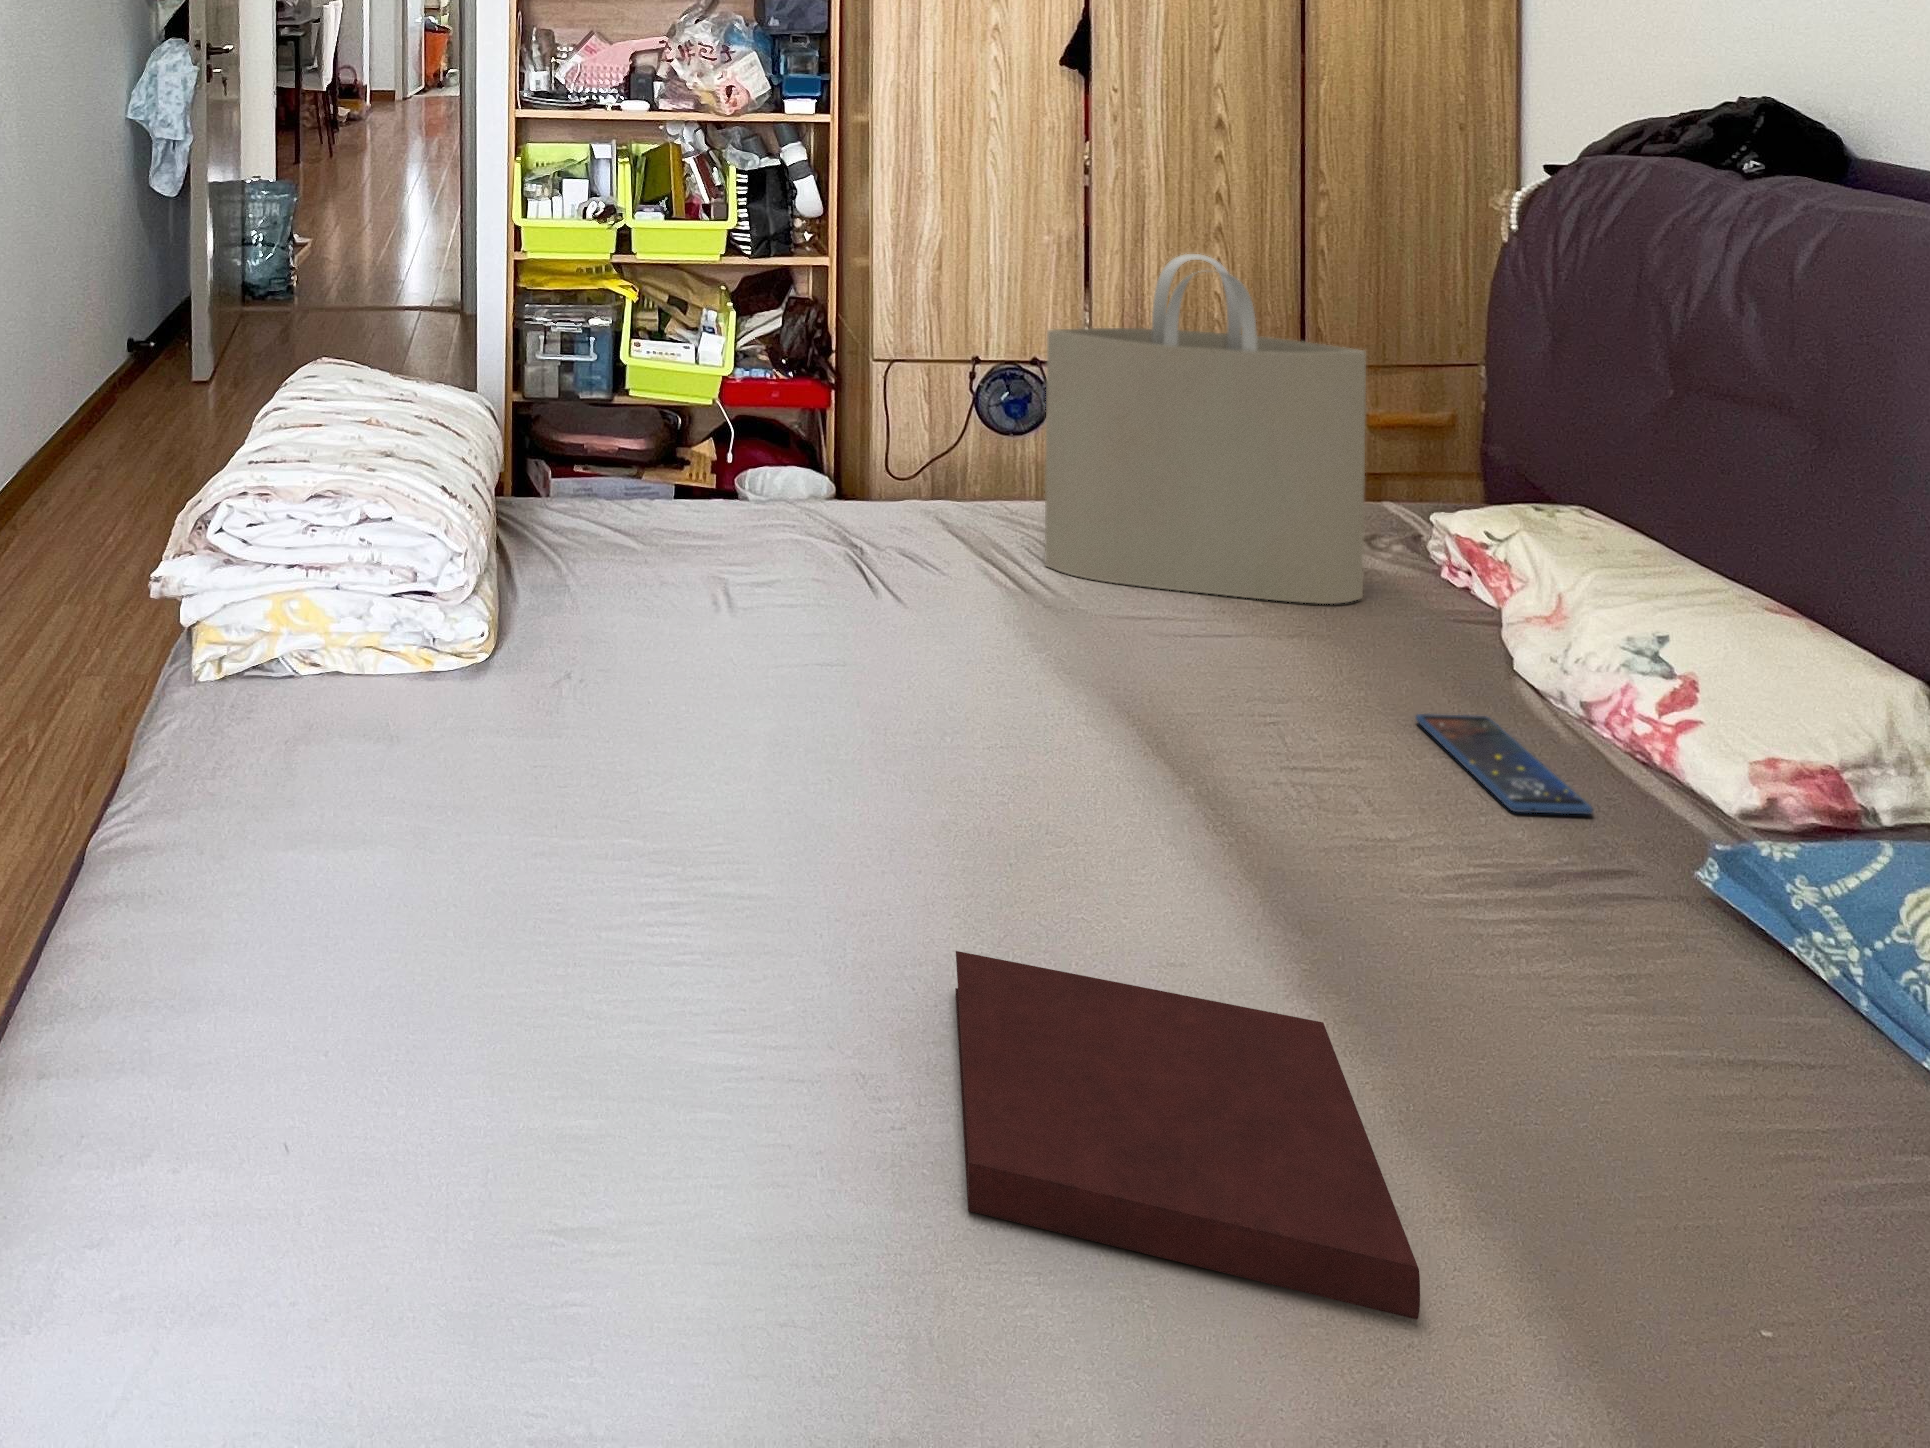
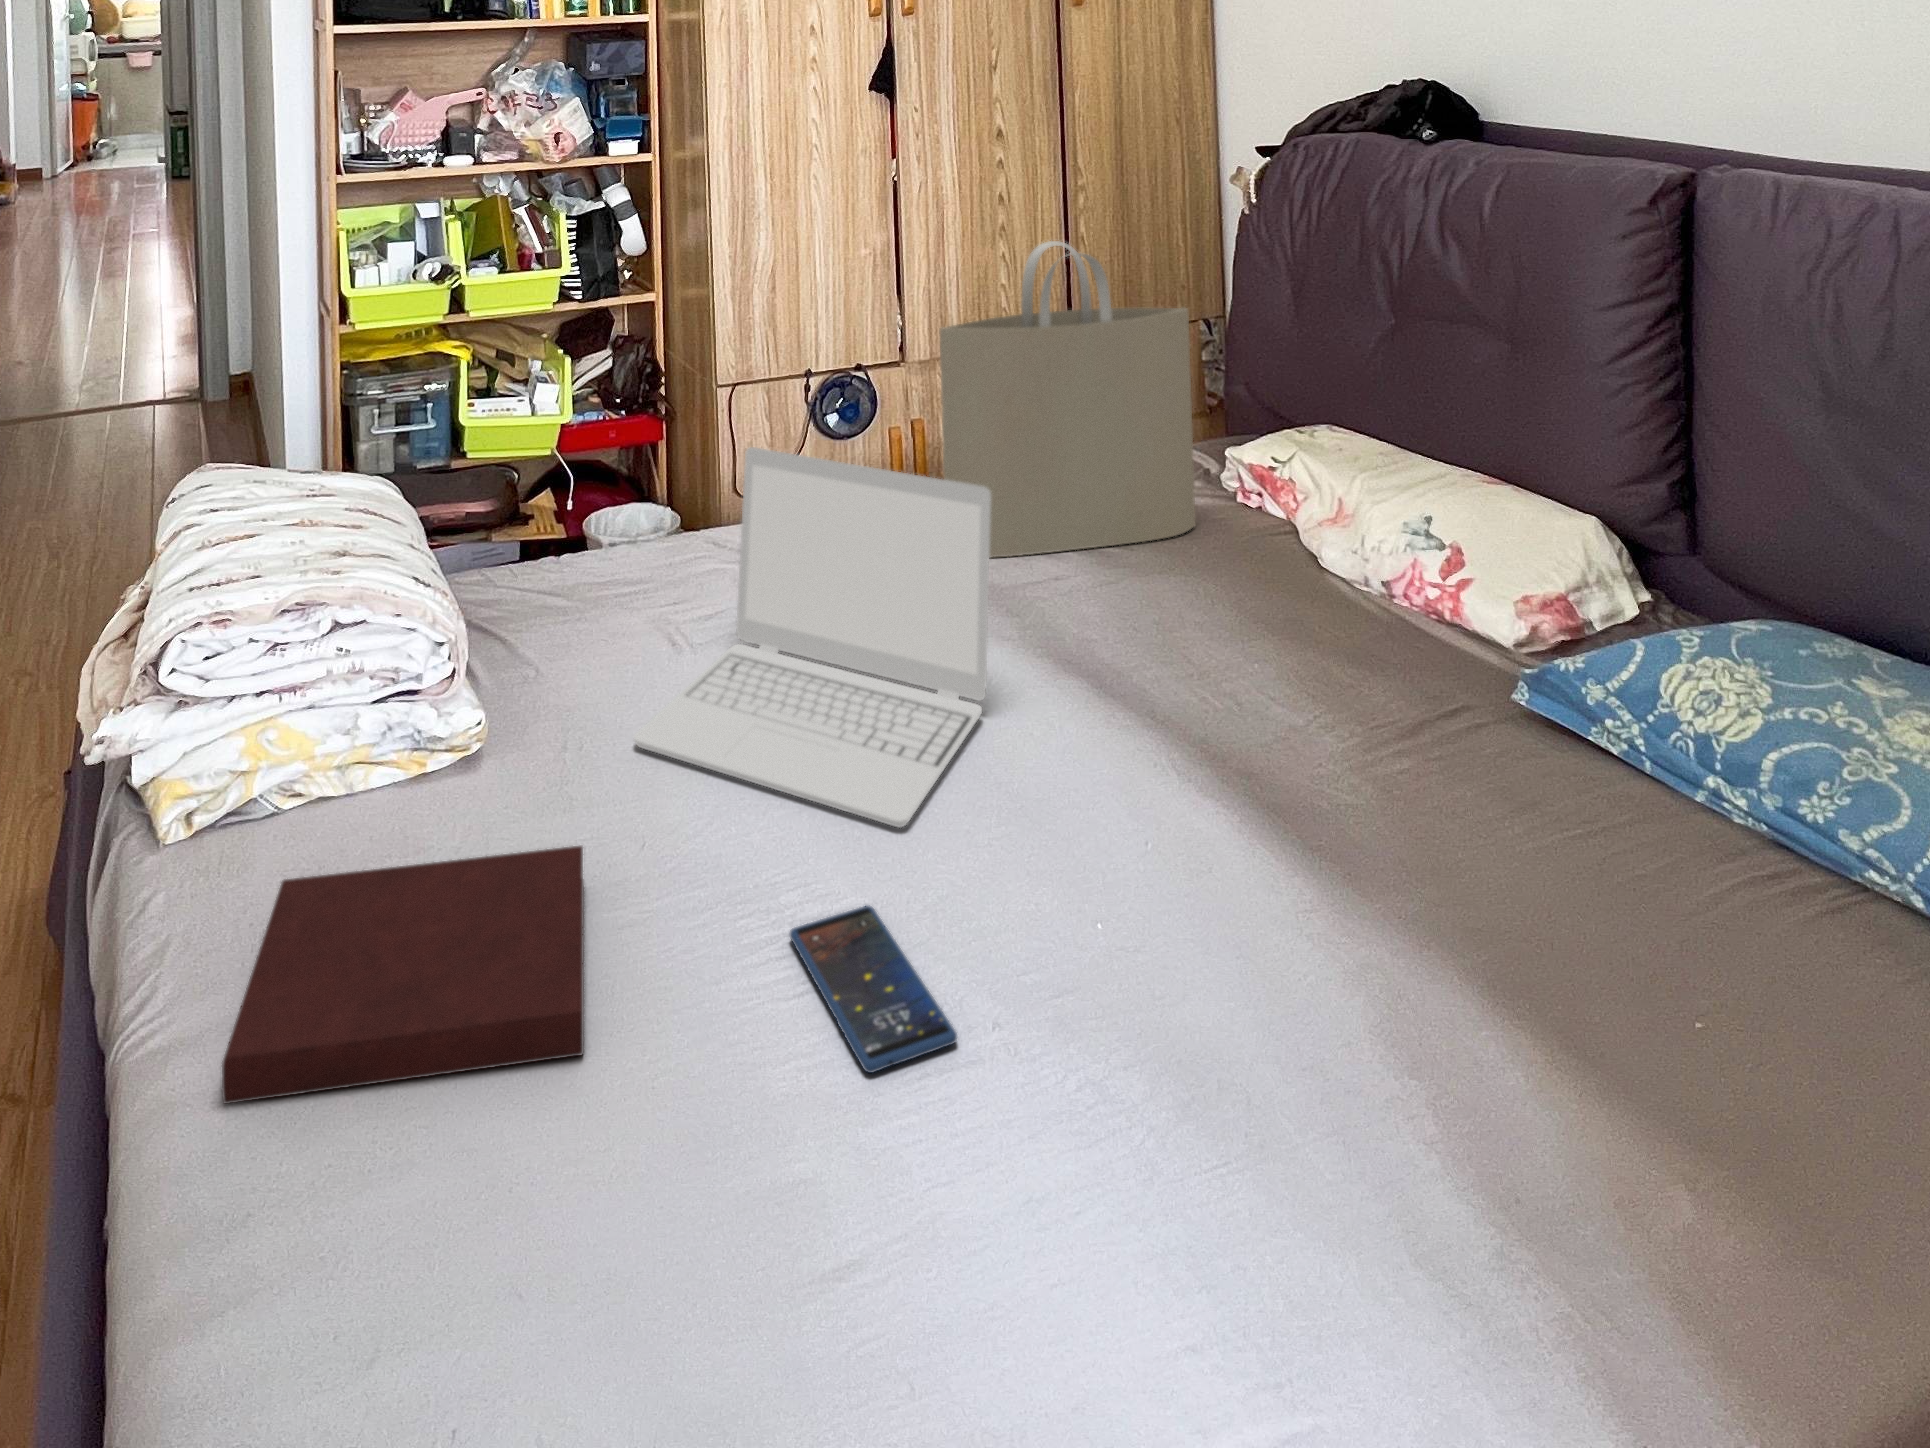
laptop: none [658,416,1038,803] -> present [634,447,991,827]
smartphone: present [1416,714,1593,814] -> present [790,905,957,1073]
notebook: present [955,951,1420,1319] -> present [222,846,584,1104]

